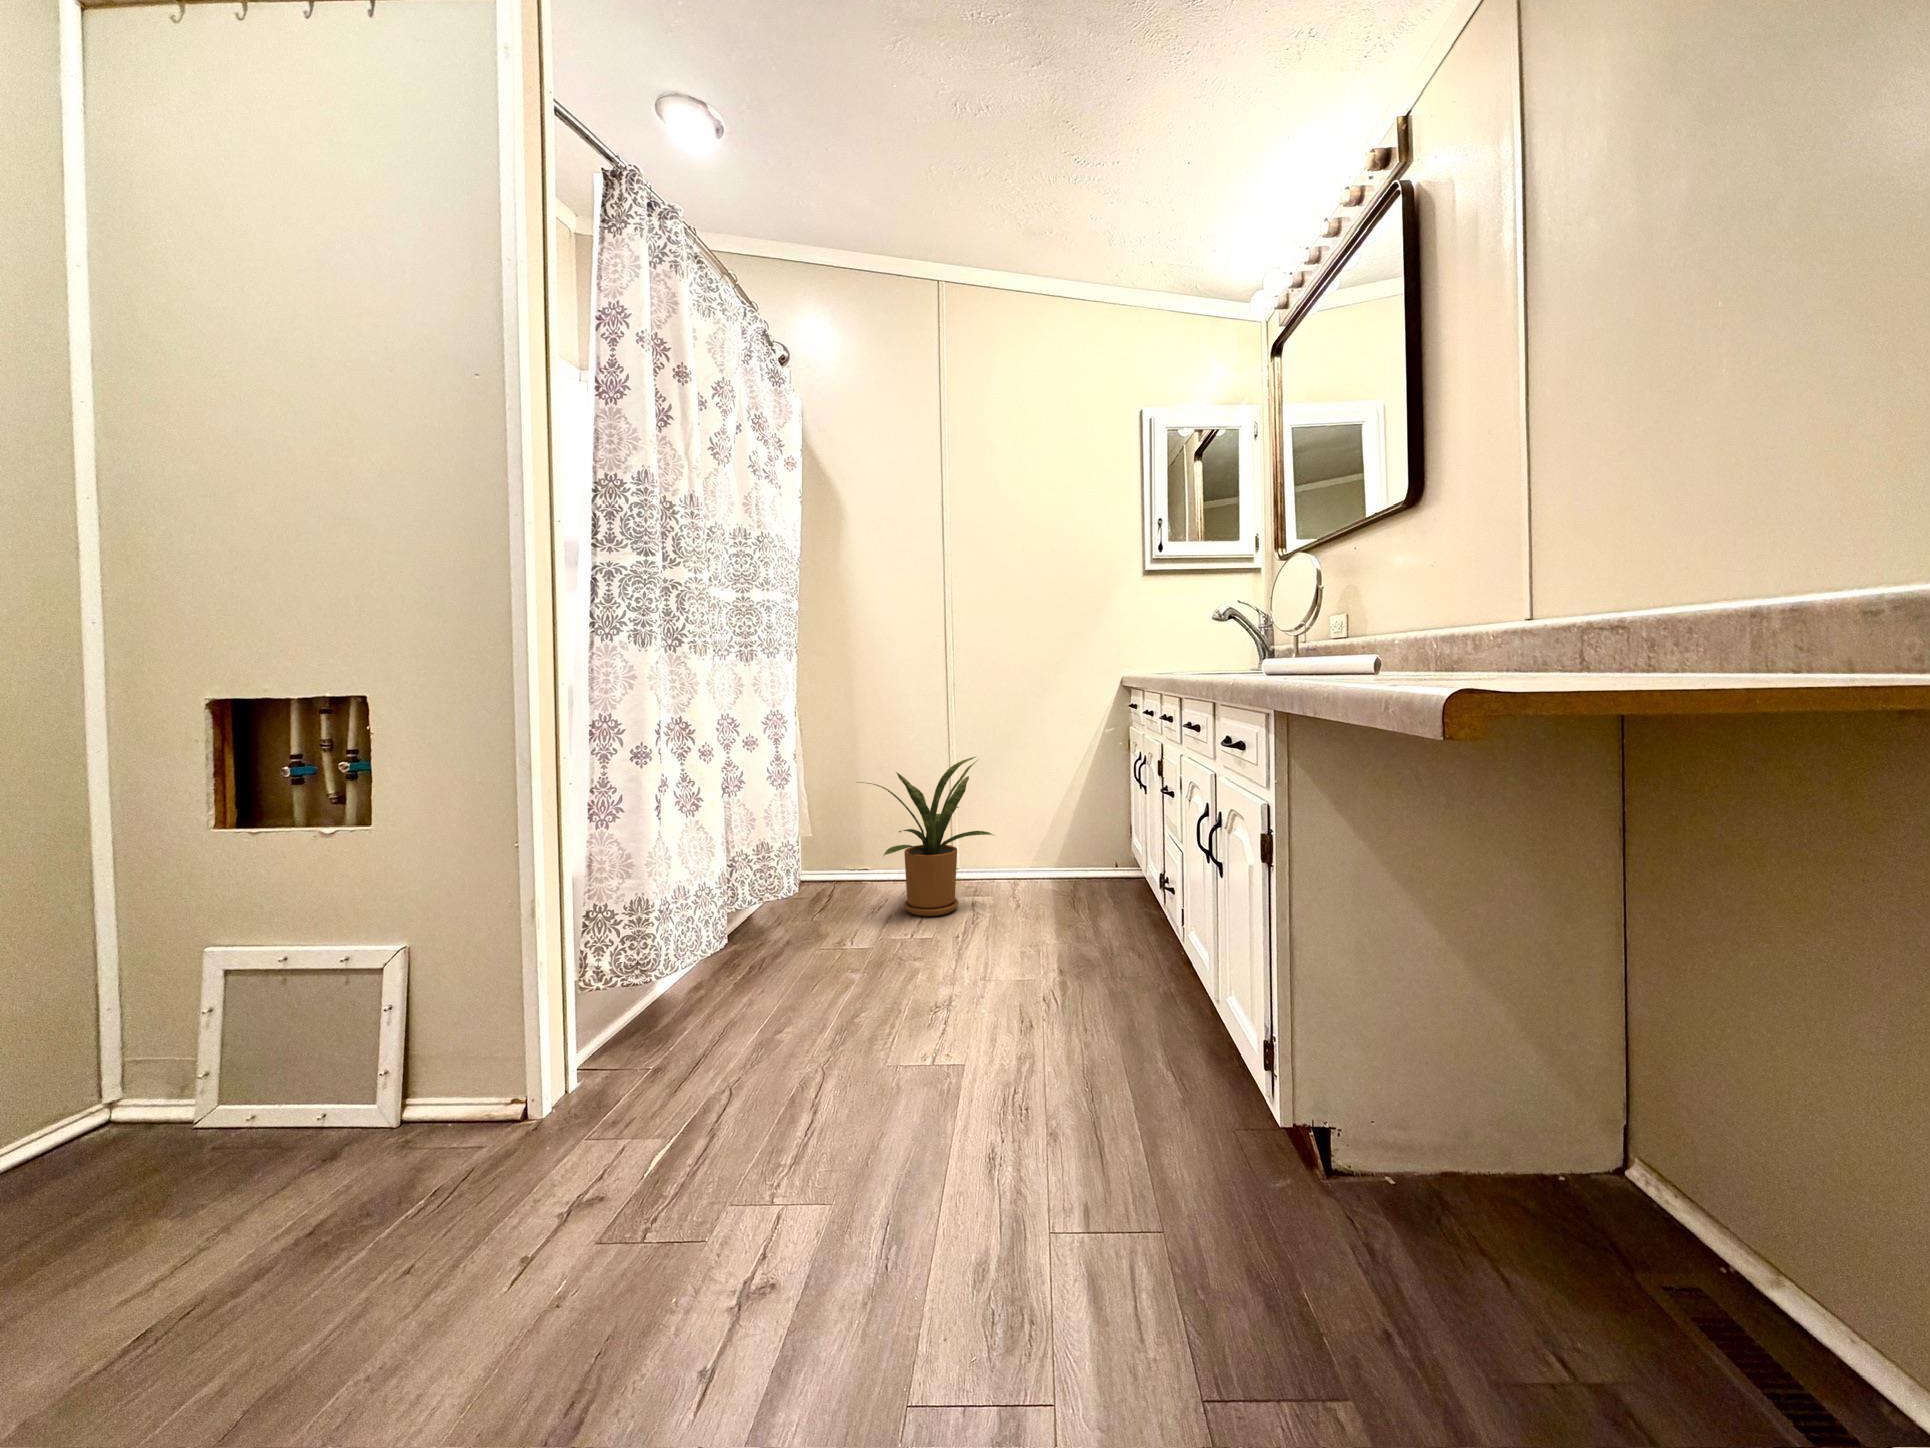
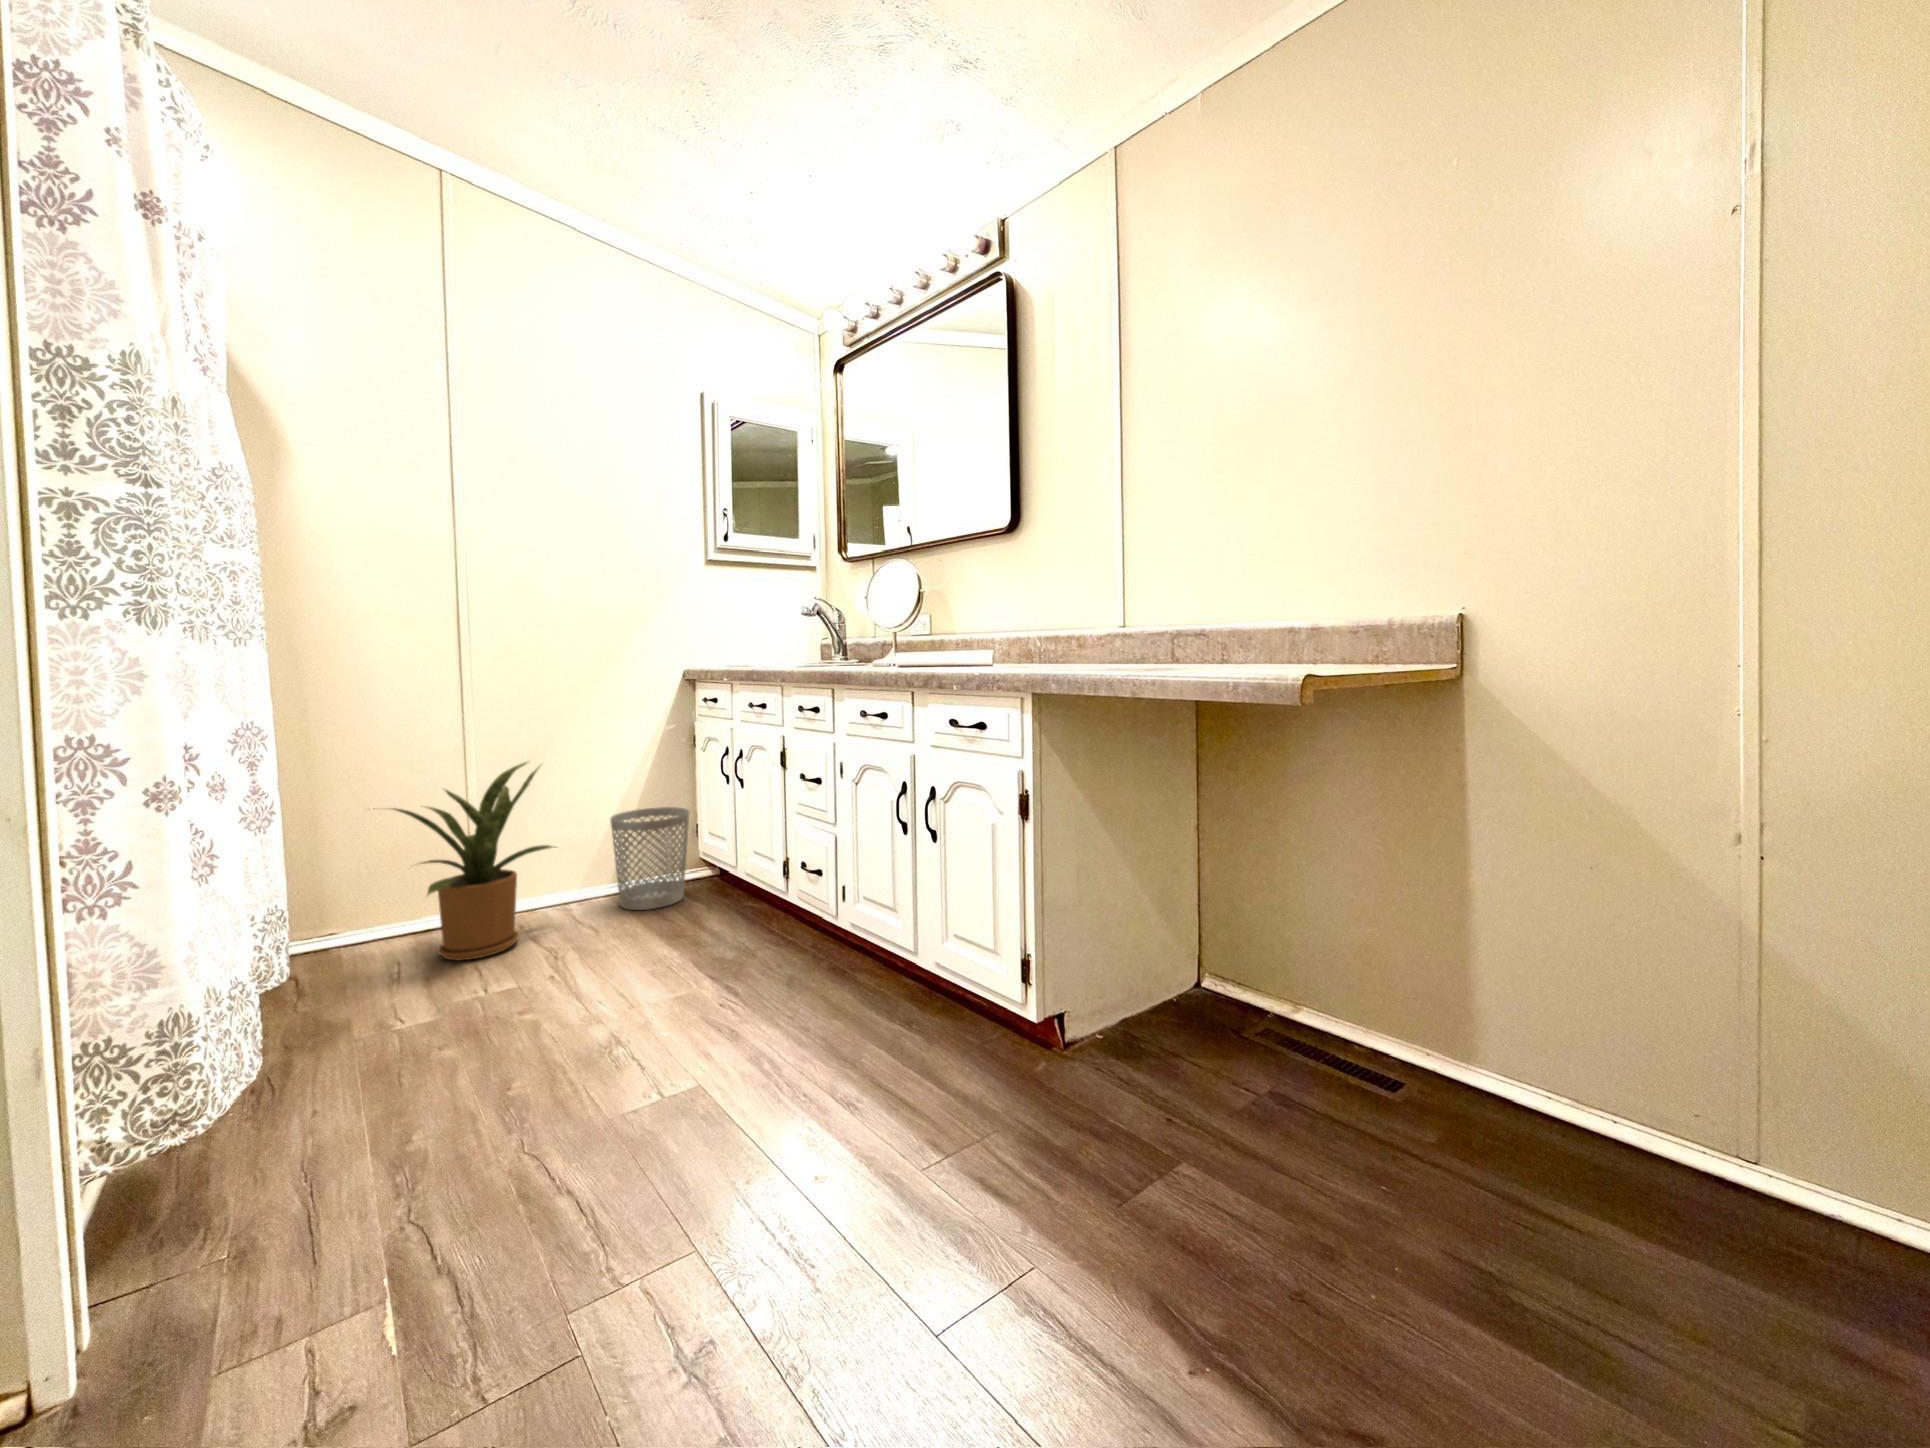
wastebasket: none [1041,812,1109,910] -> present [610,807,689,910]

